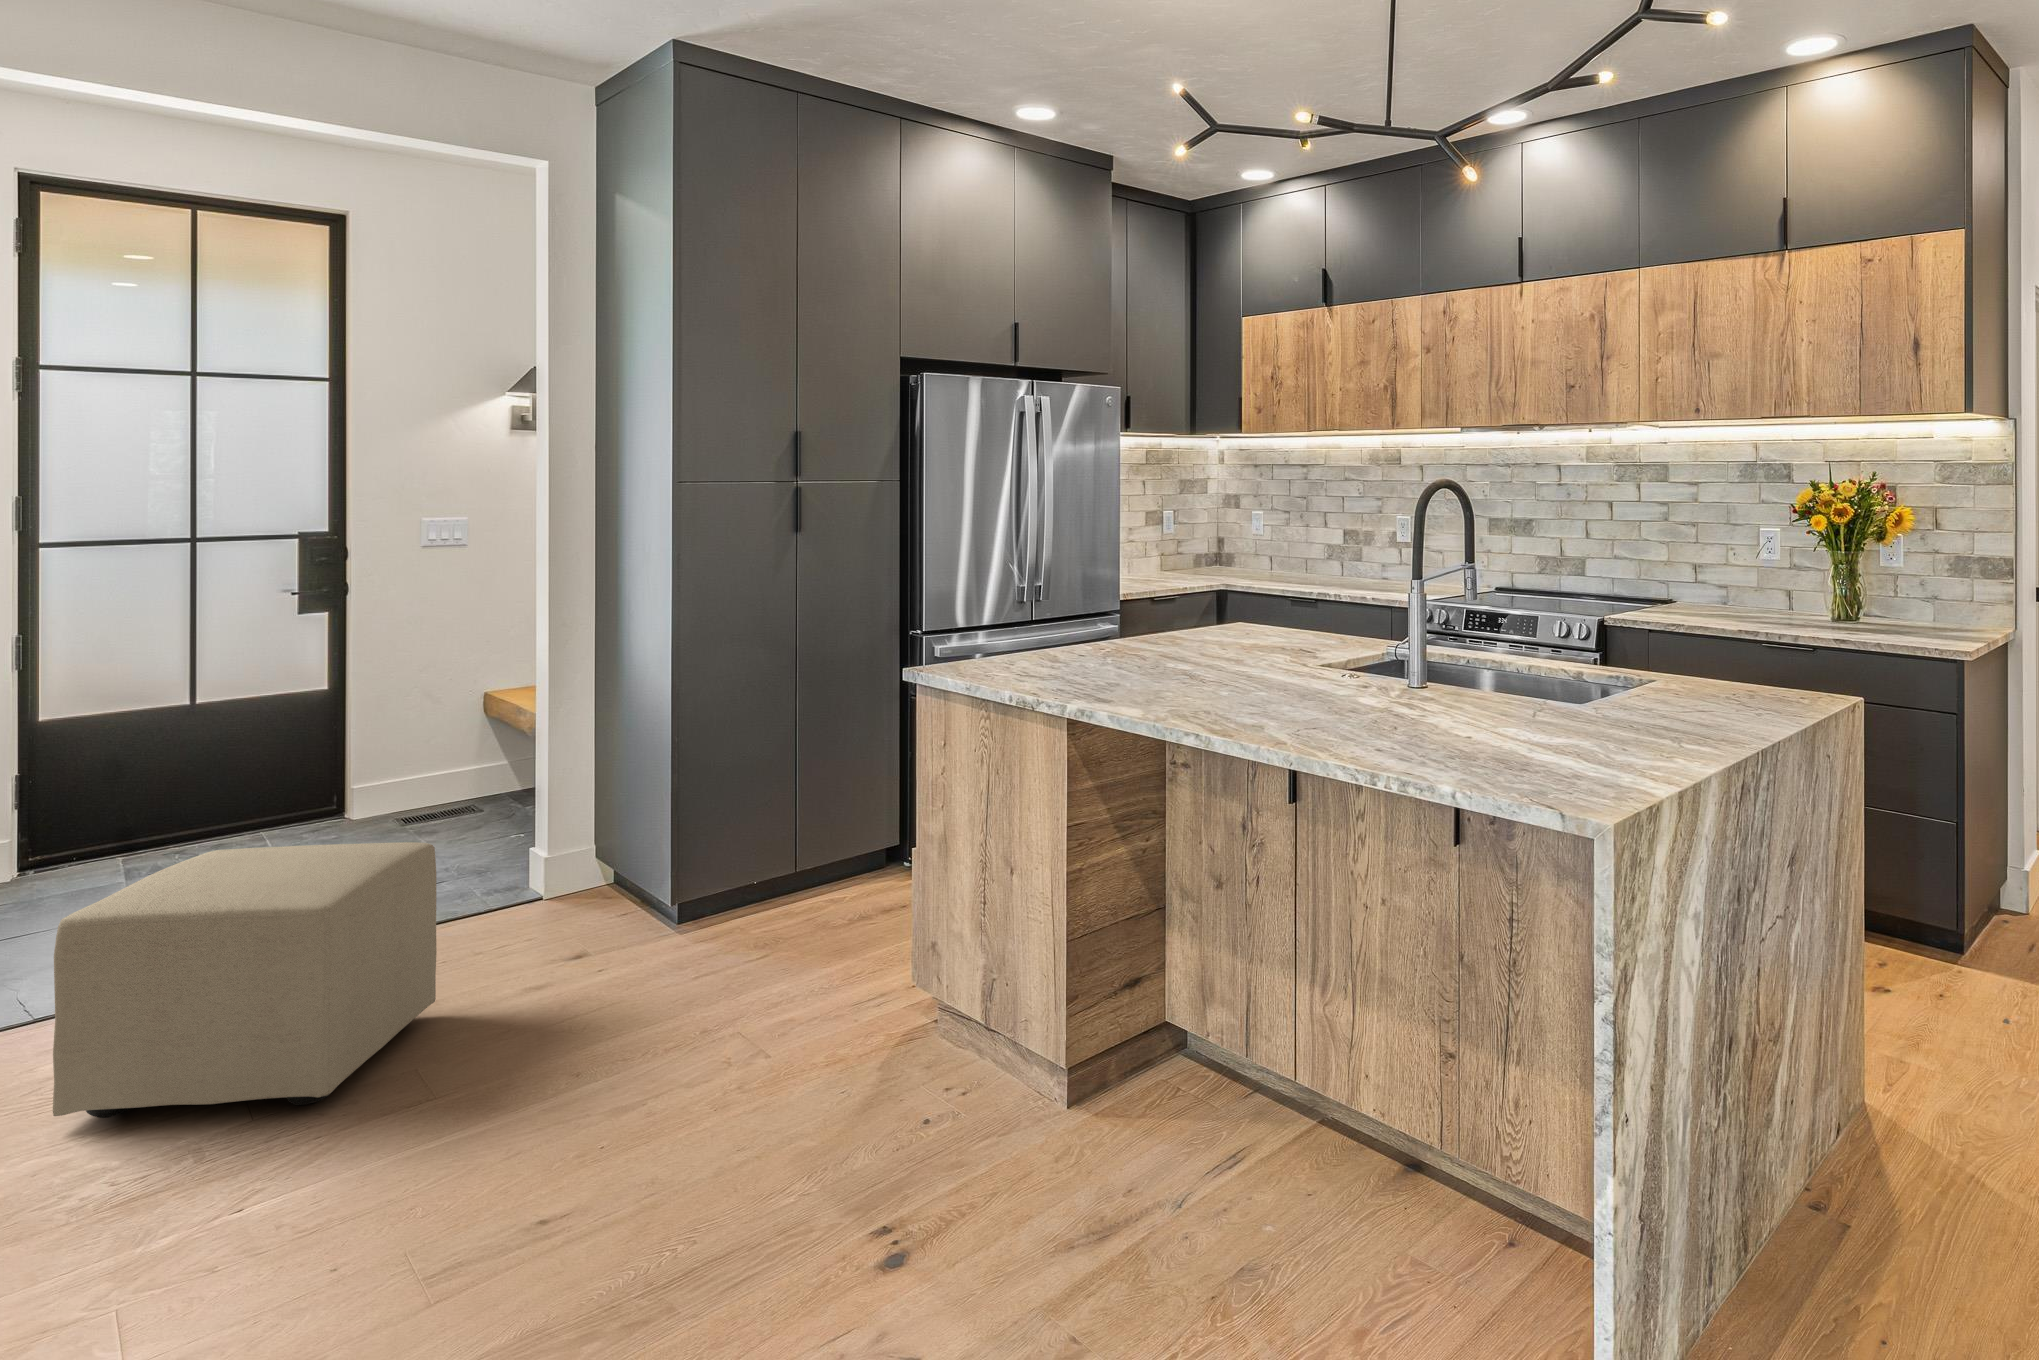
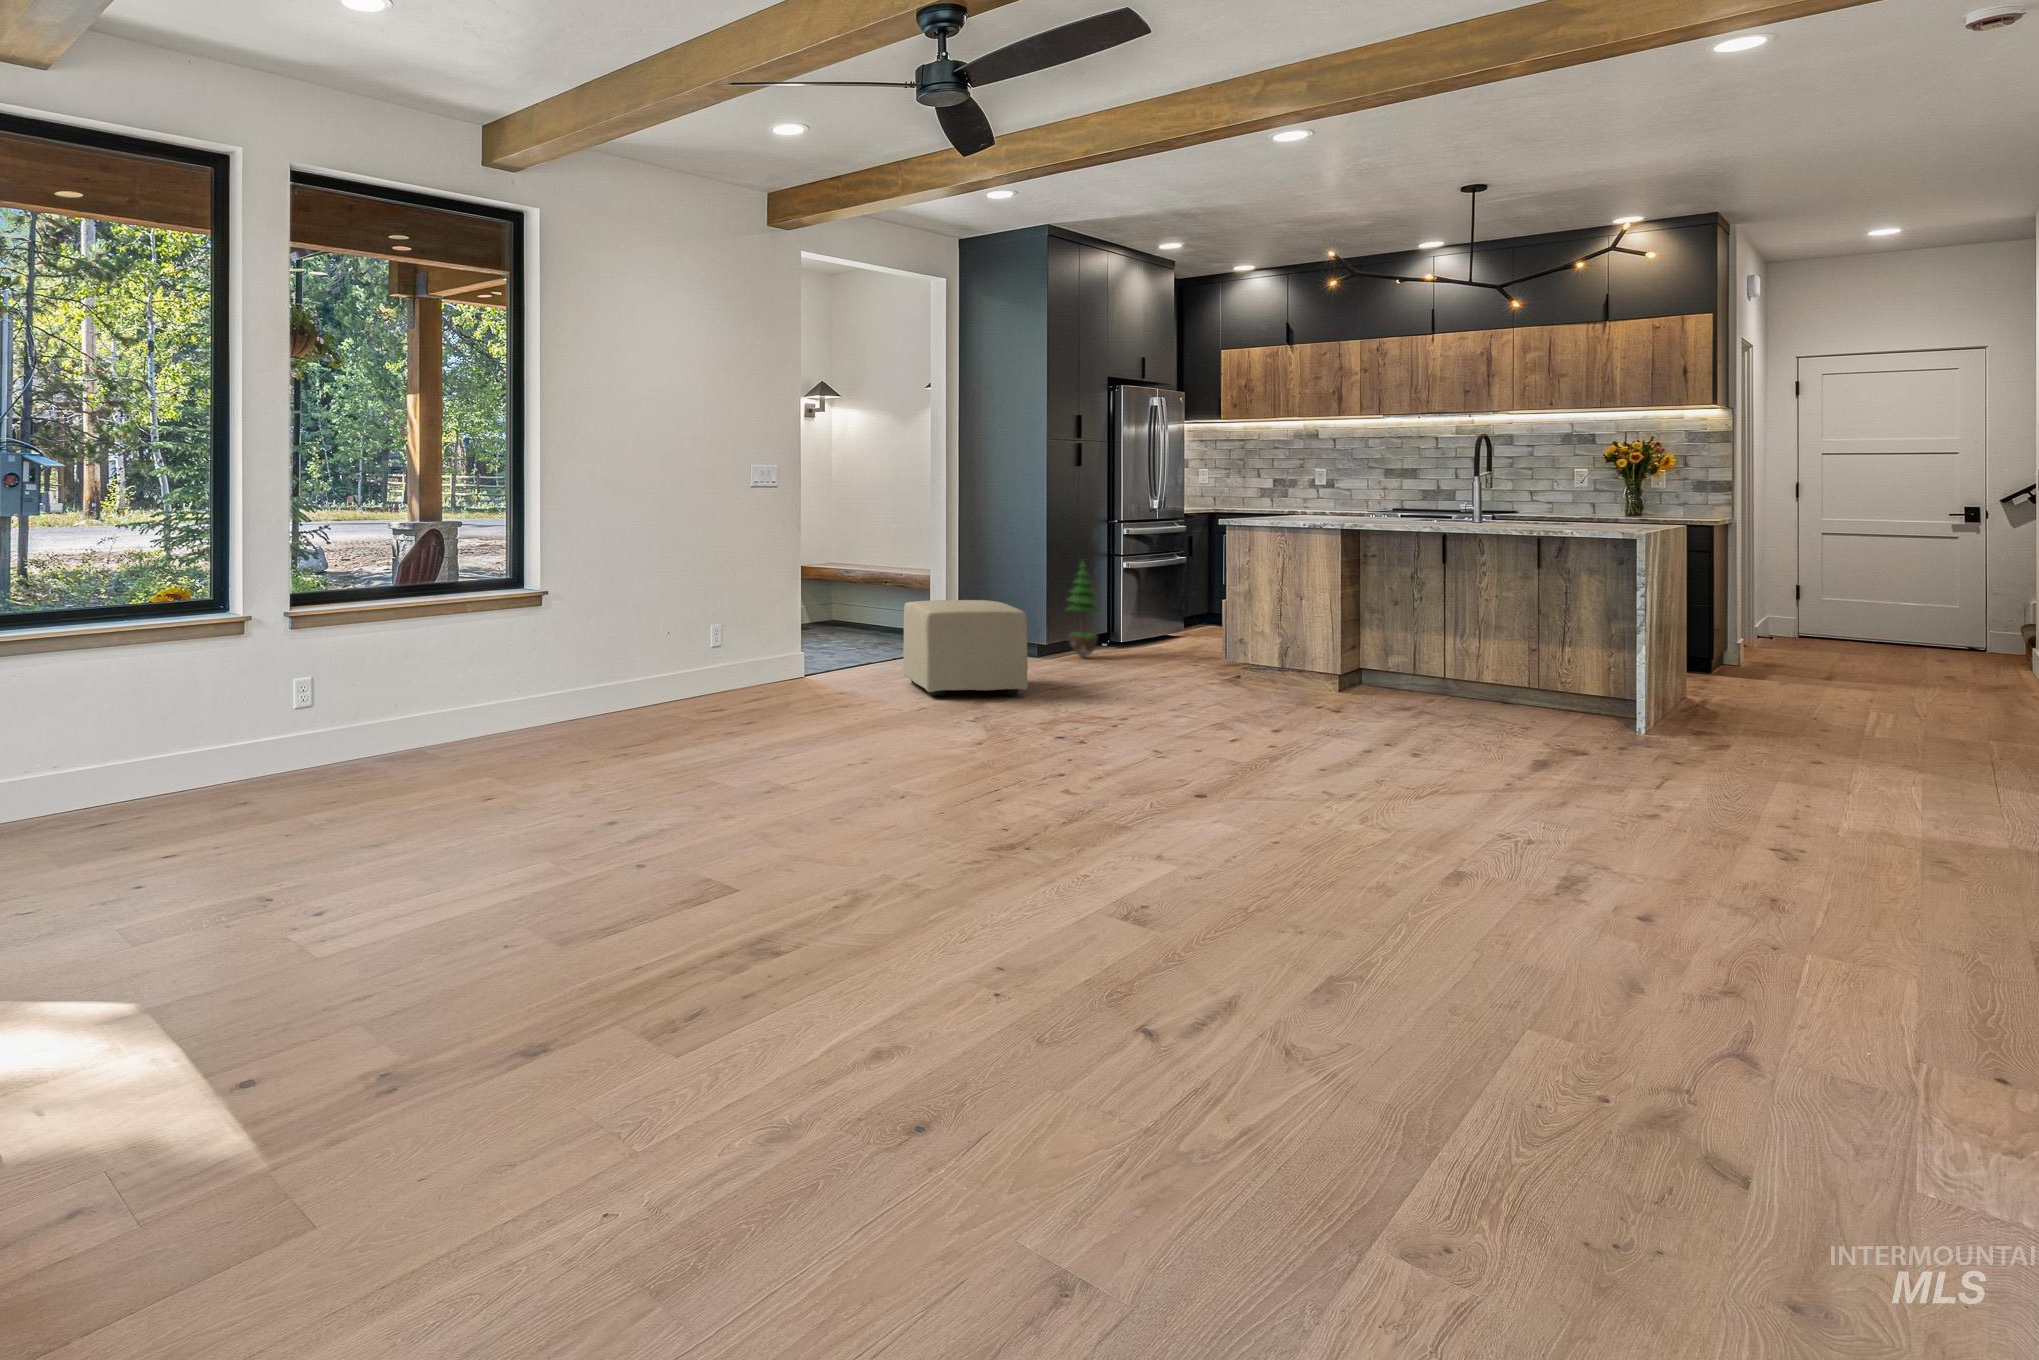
potted tree: none [772,708,845,903] -> present [1066,561,1098,658]

